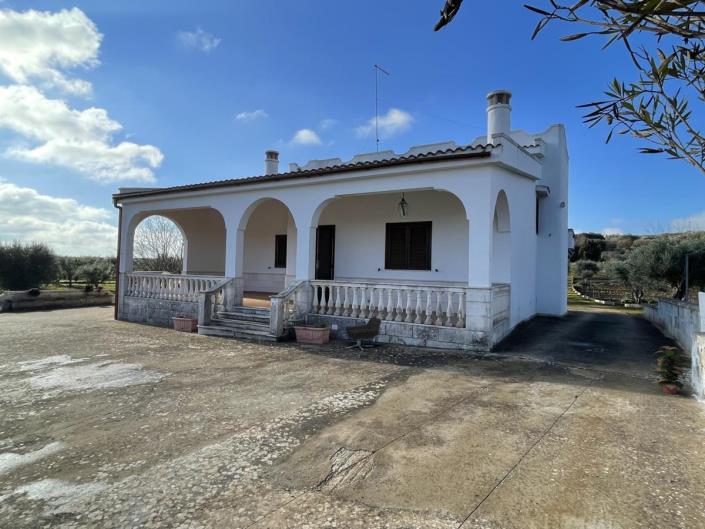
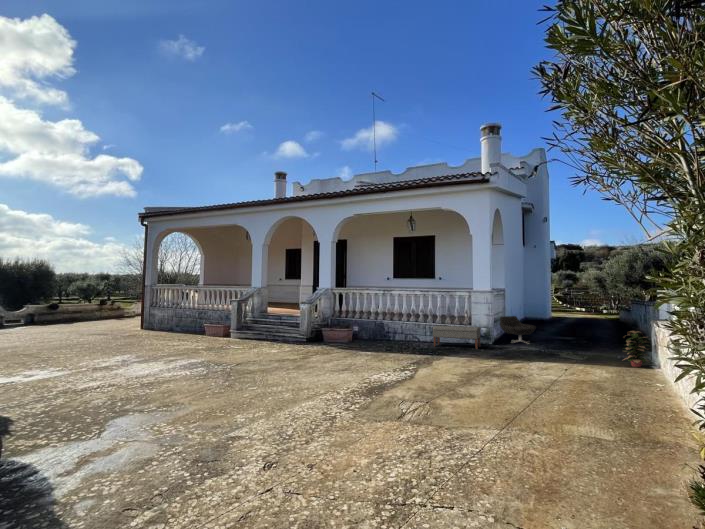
lounge chair: present [346,317,381,349] -> present [500,316,536,341]
bench: none [418,327,476,358] -> present [432,326,481,349]

